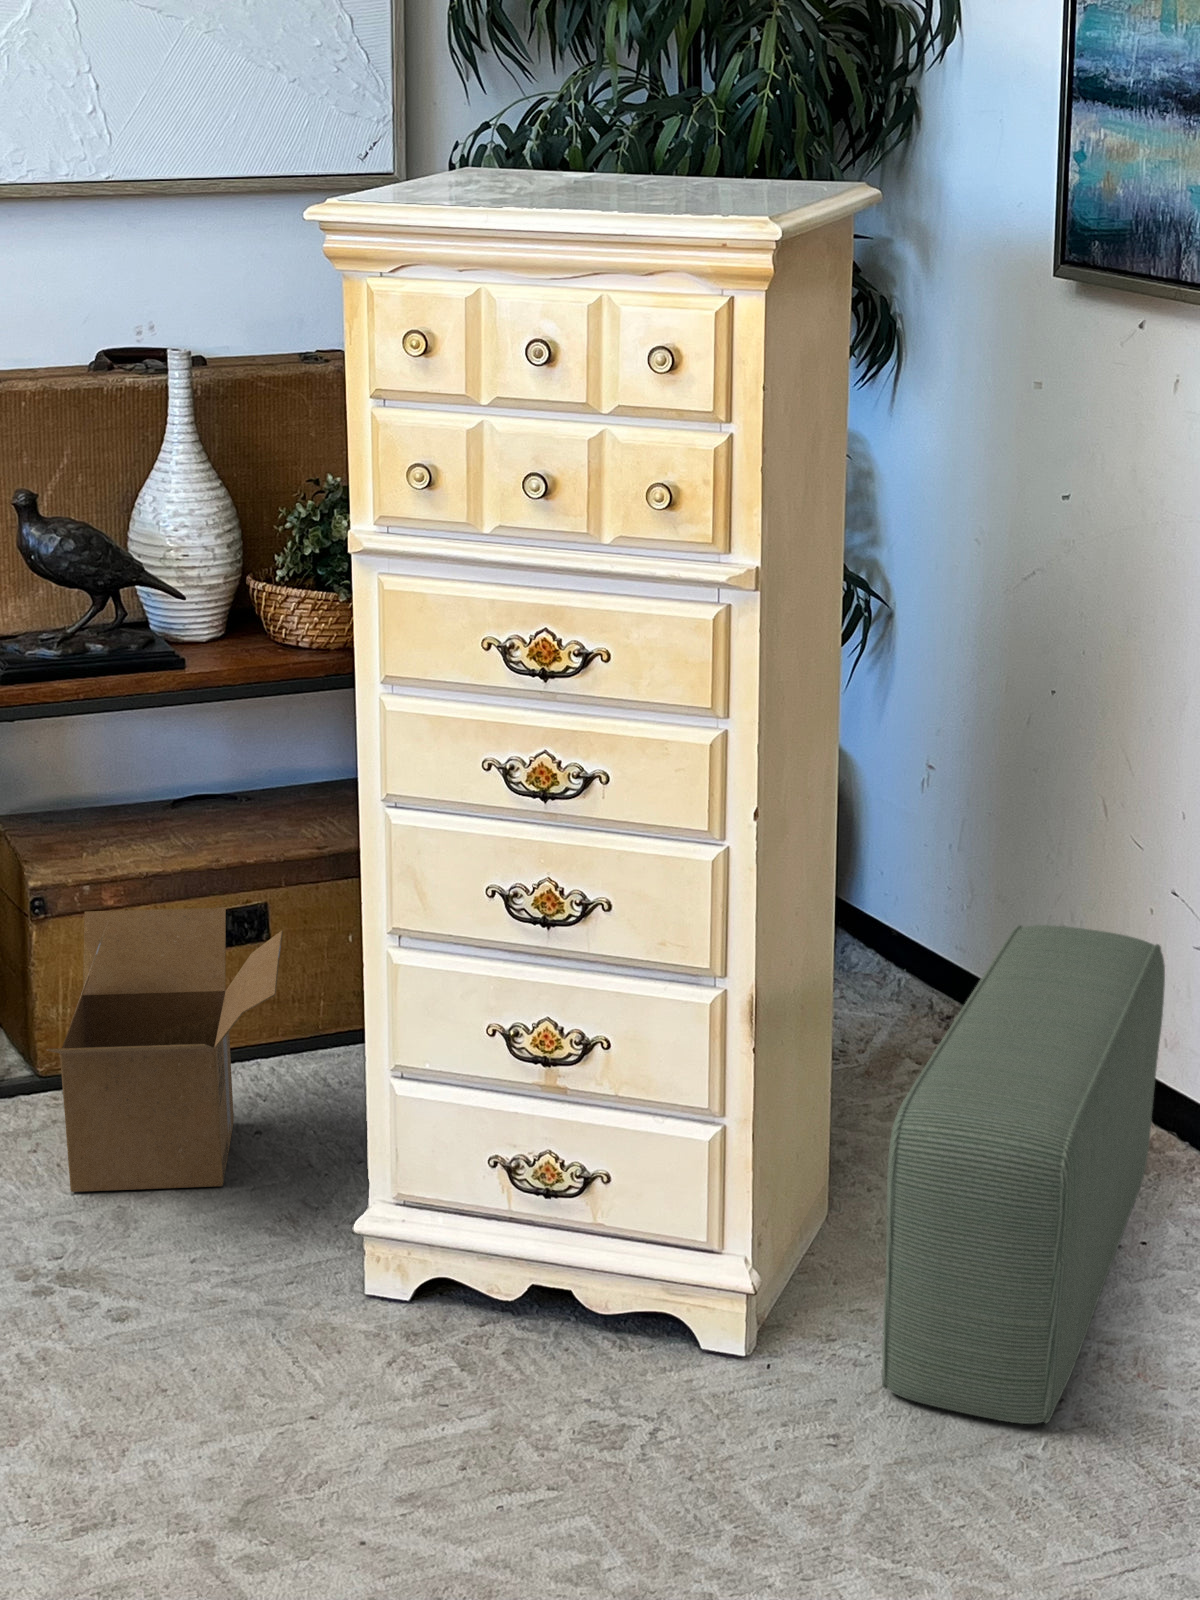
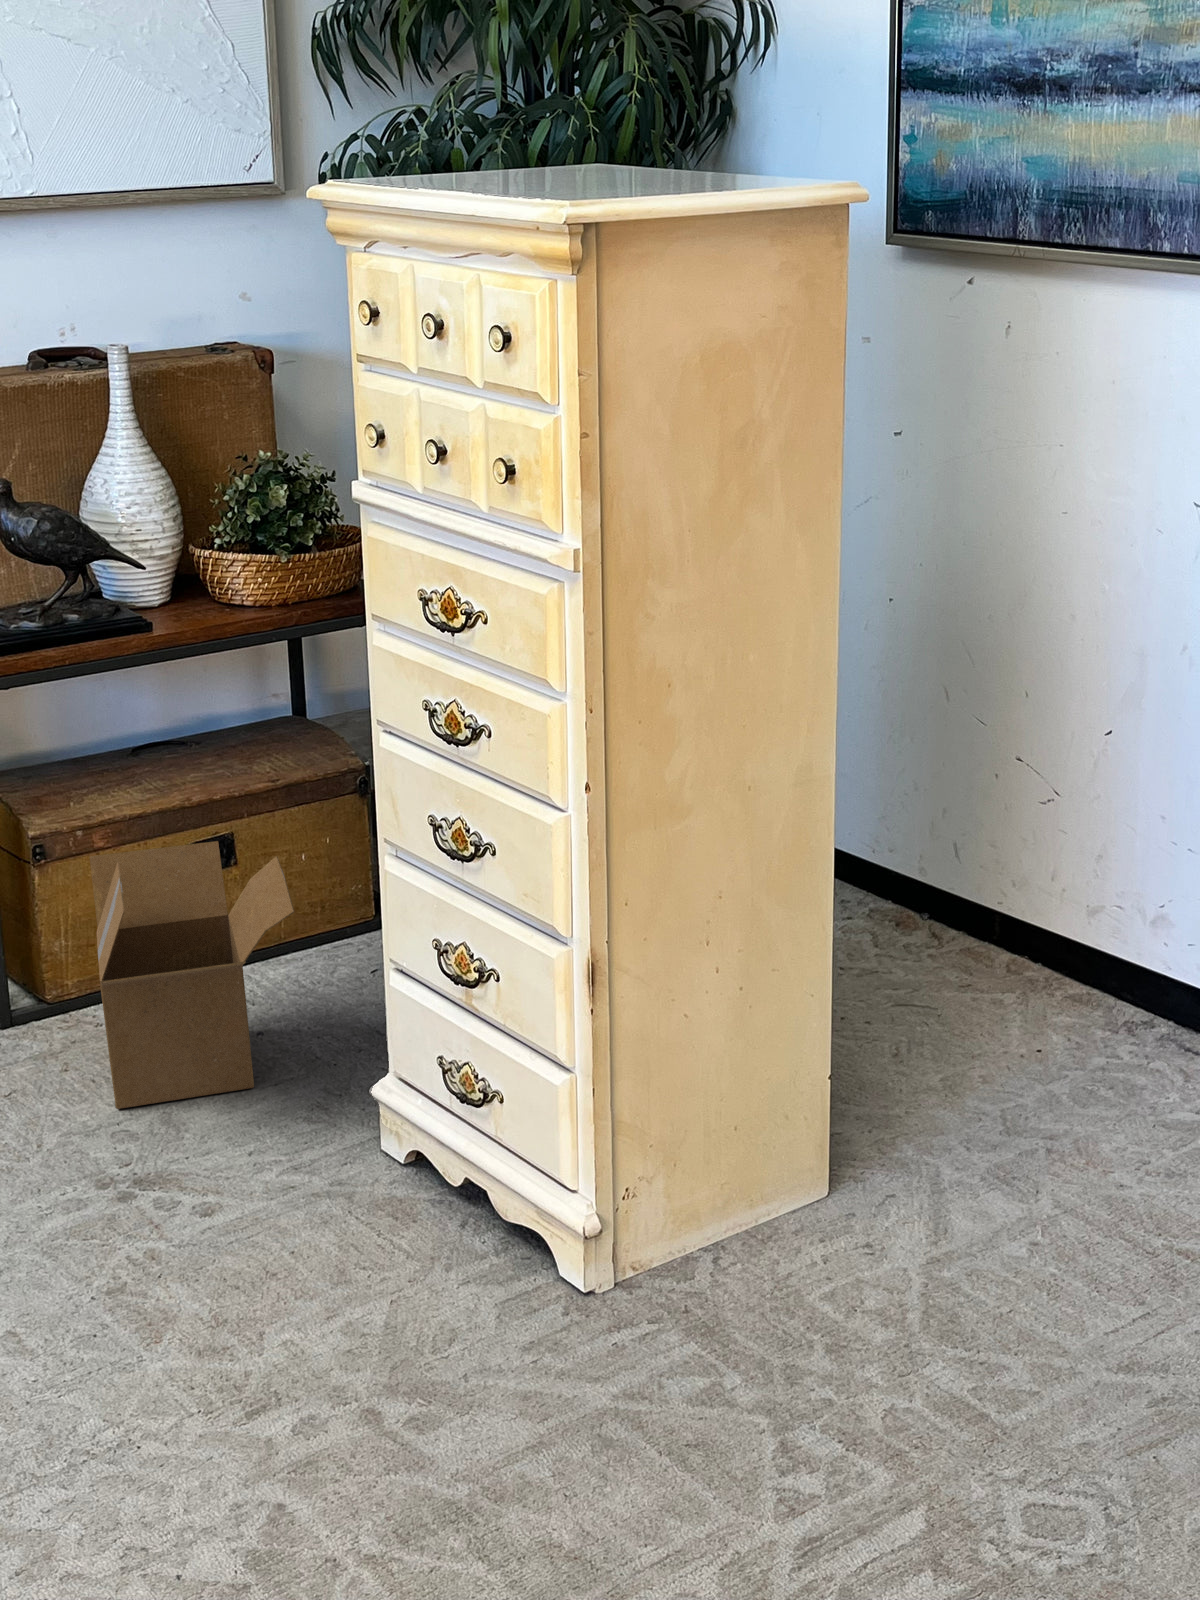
pouf: present [882,925,1165,1424] -> none [890,789,1062,1202]

